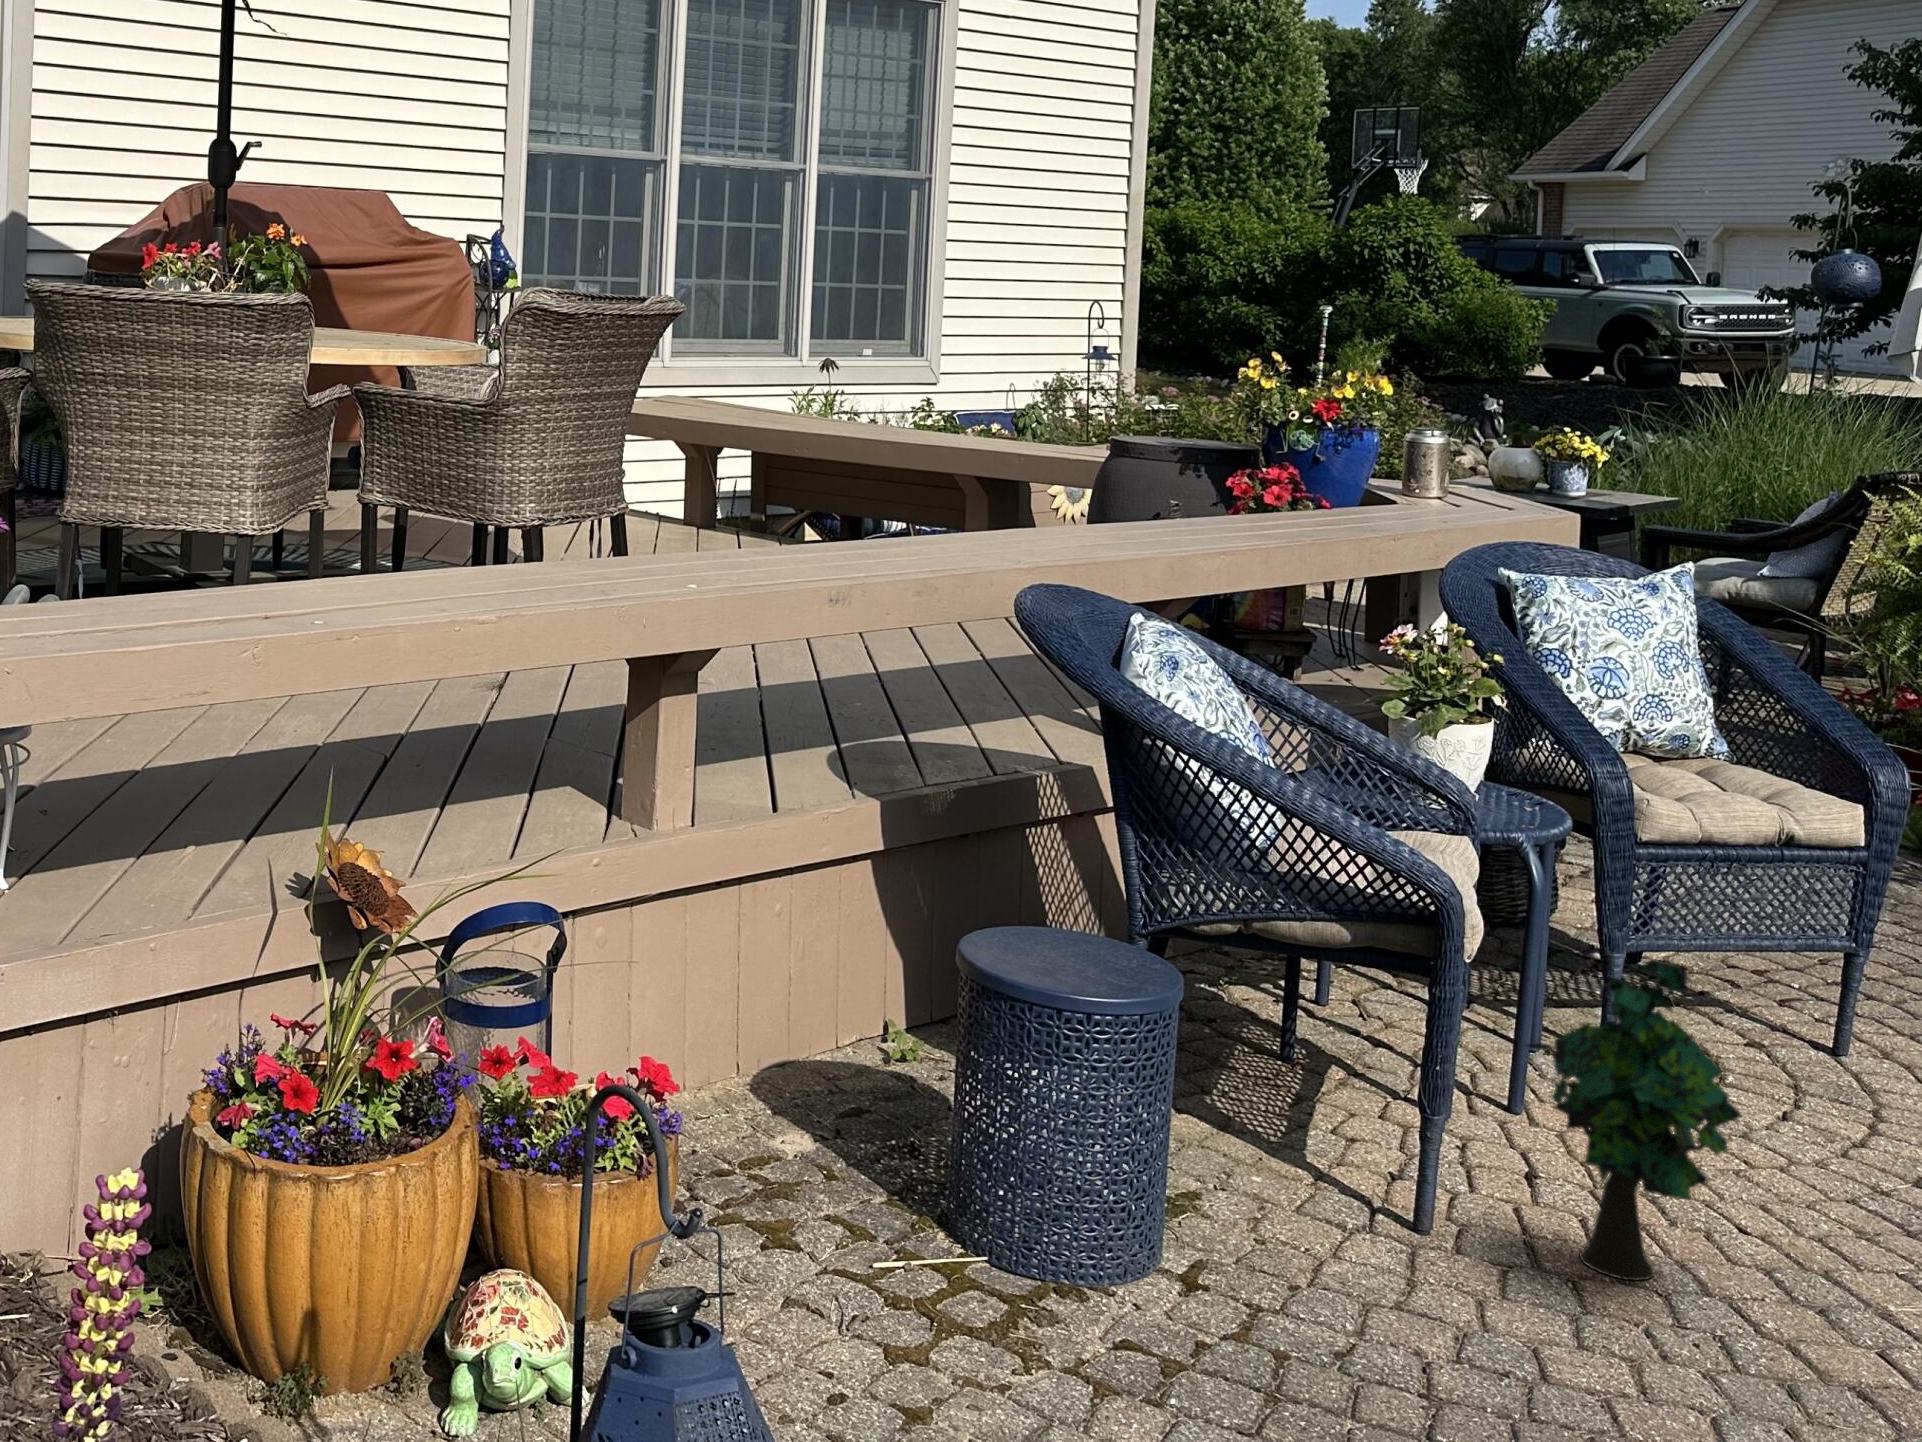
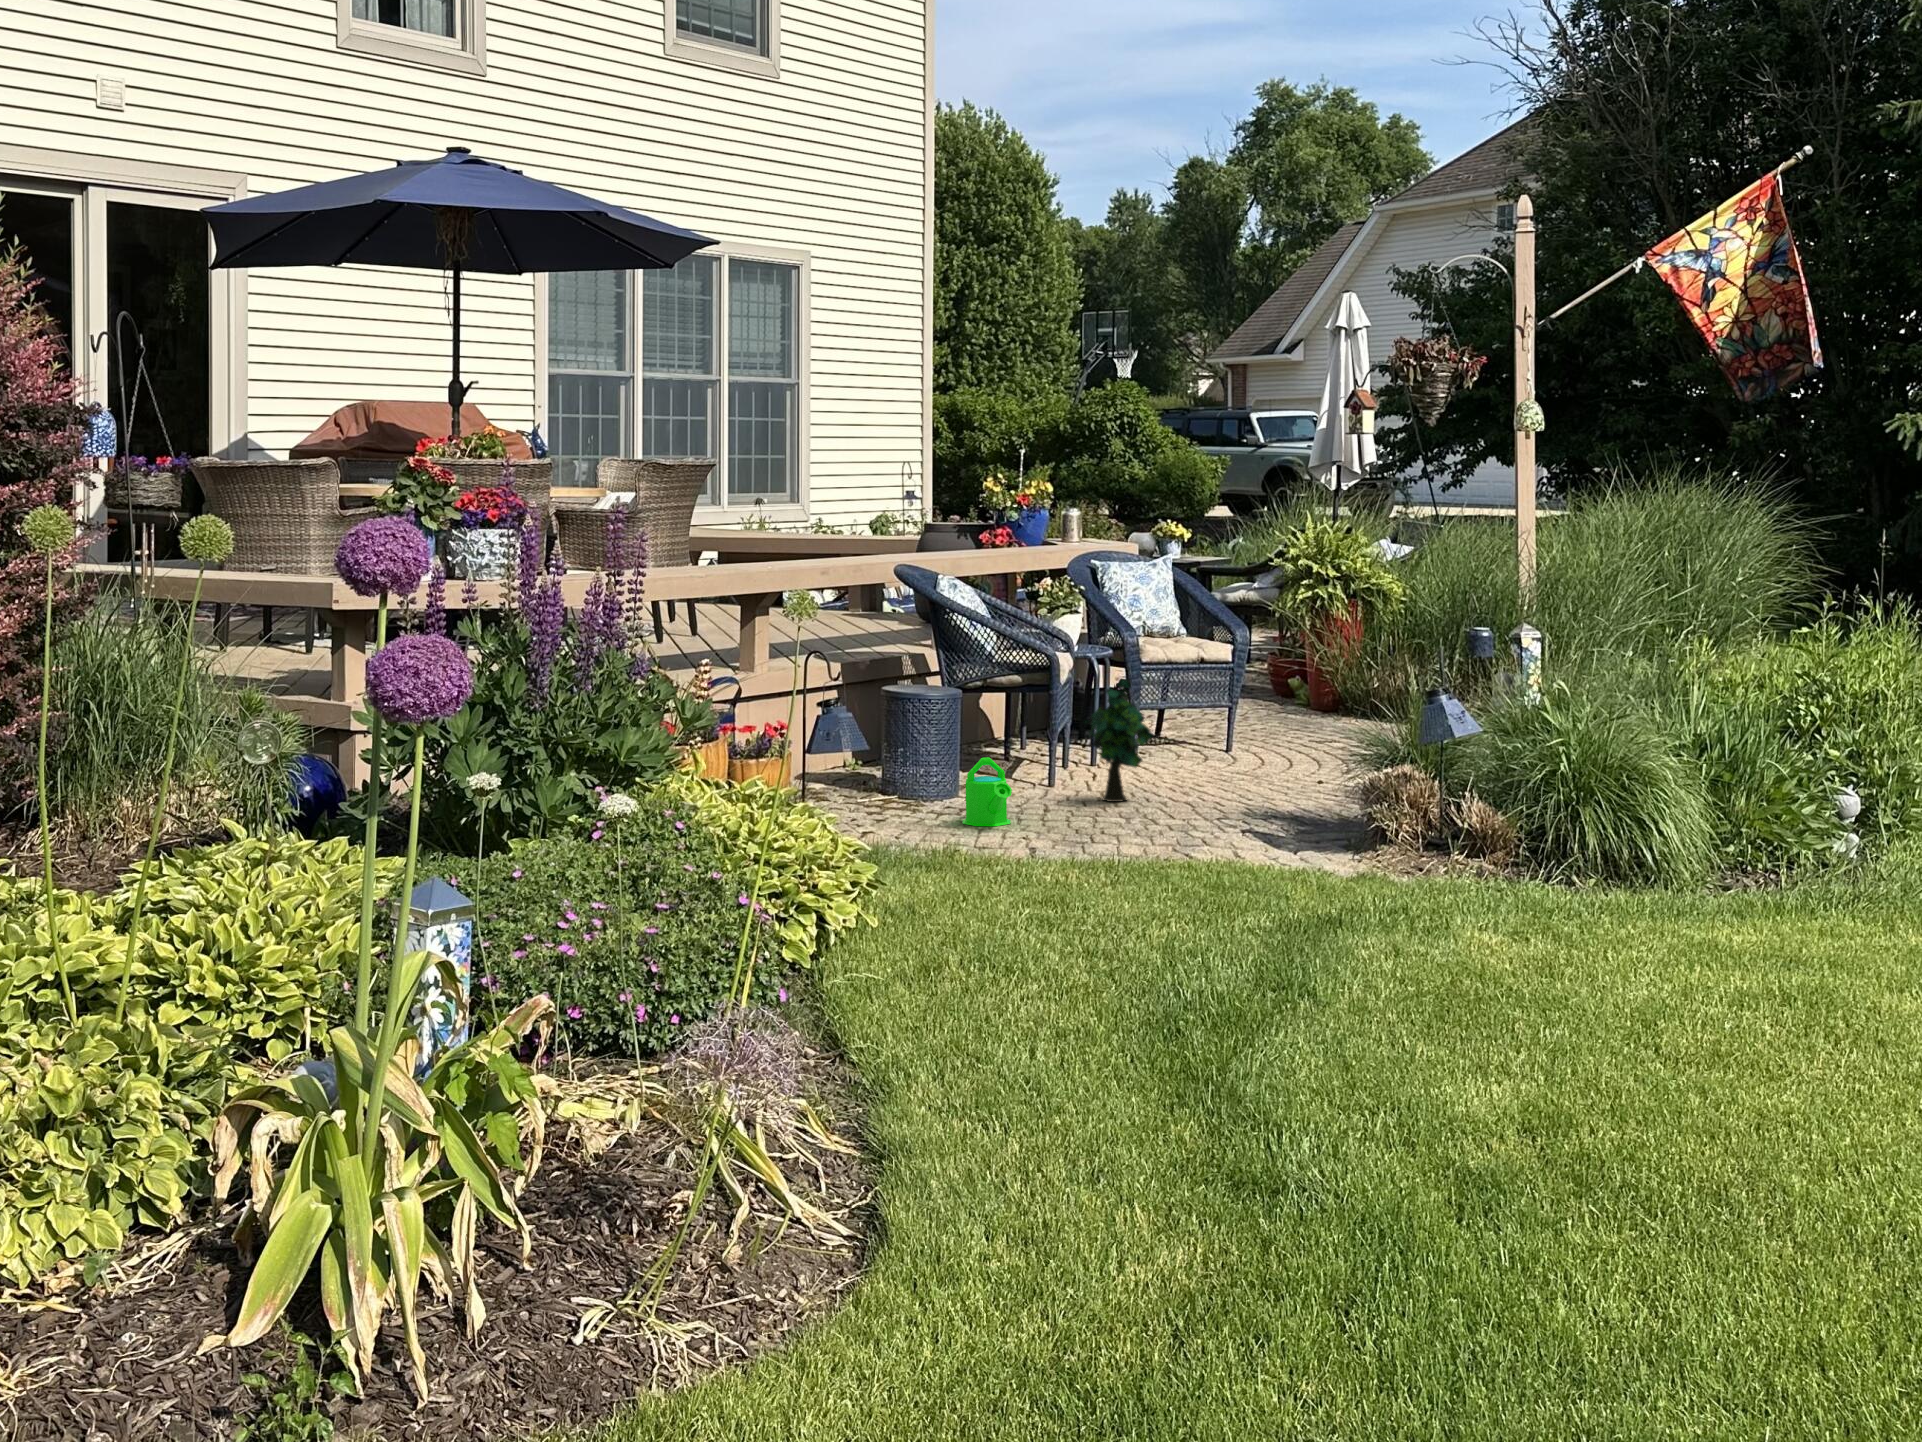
watering can: none [1205,1185,1360,1394] -> present [963,757,1012,826]

